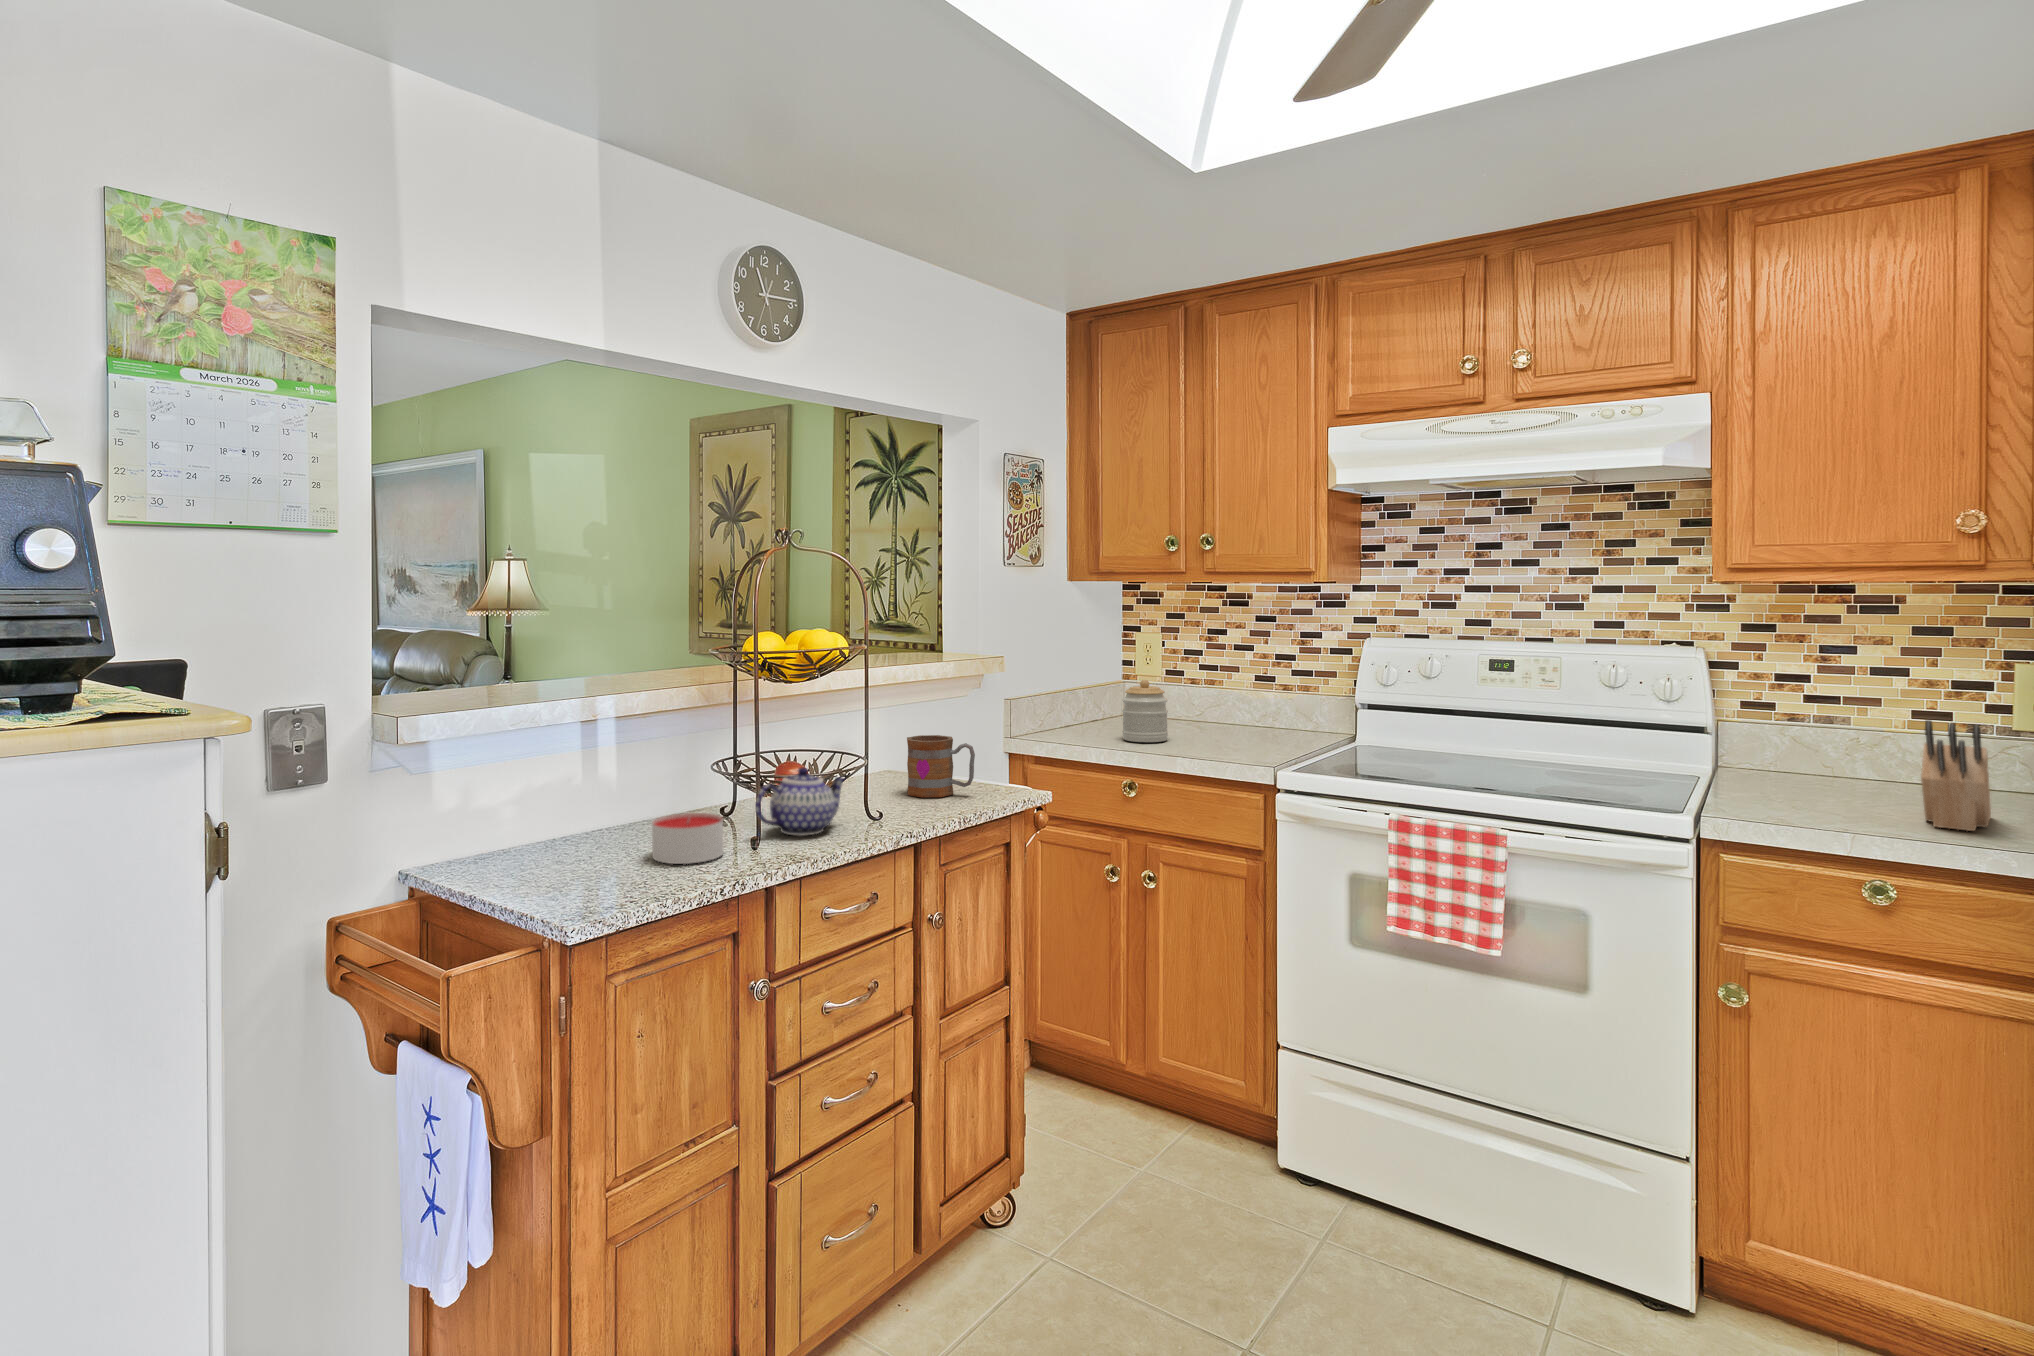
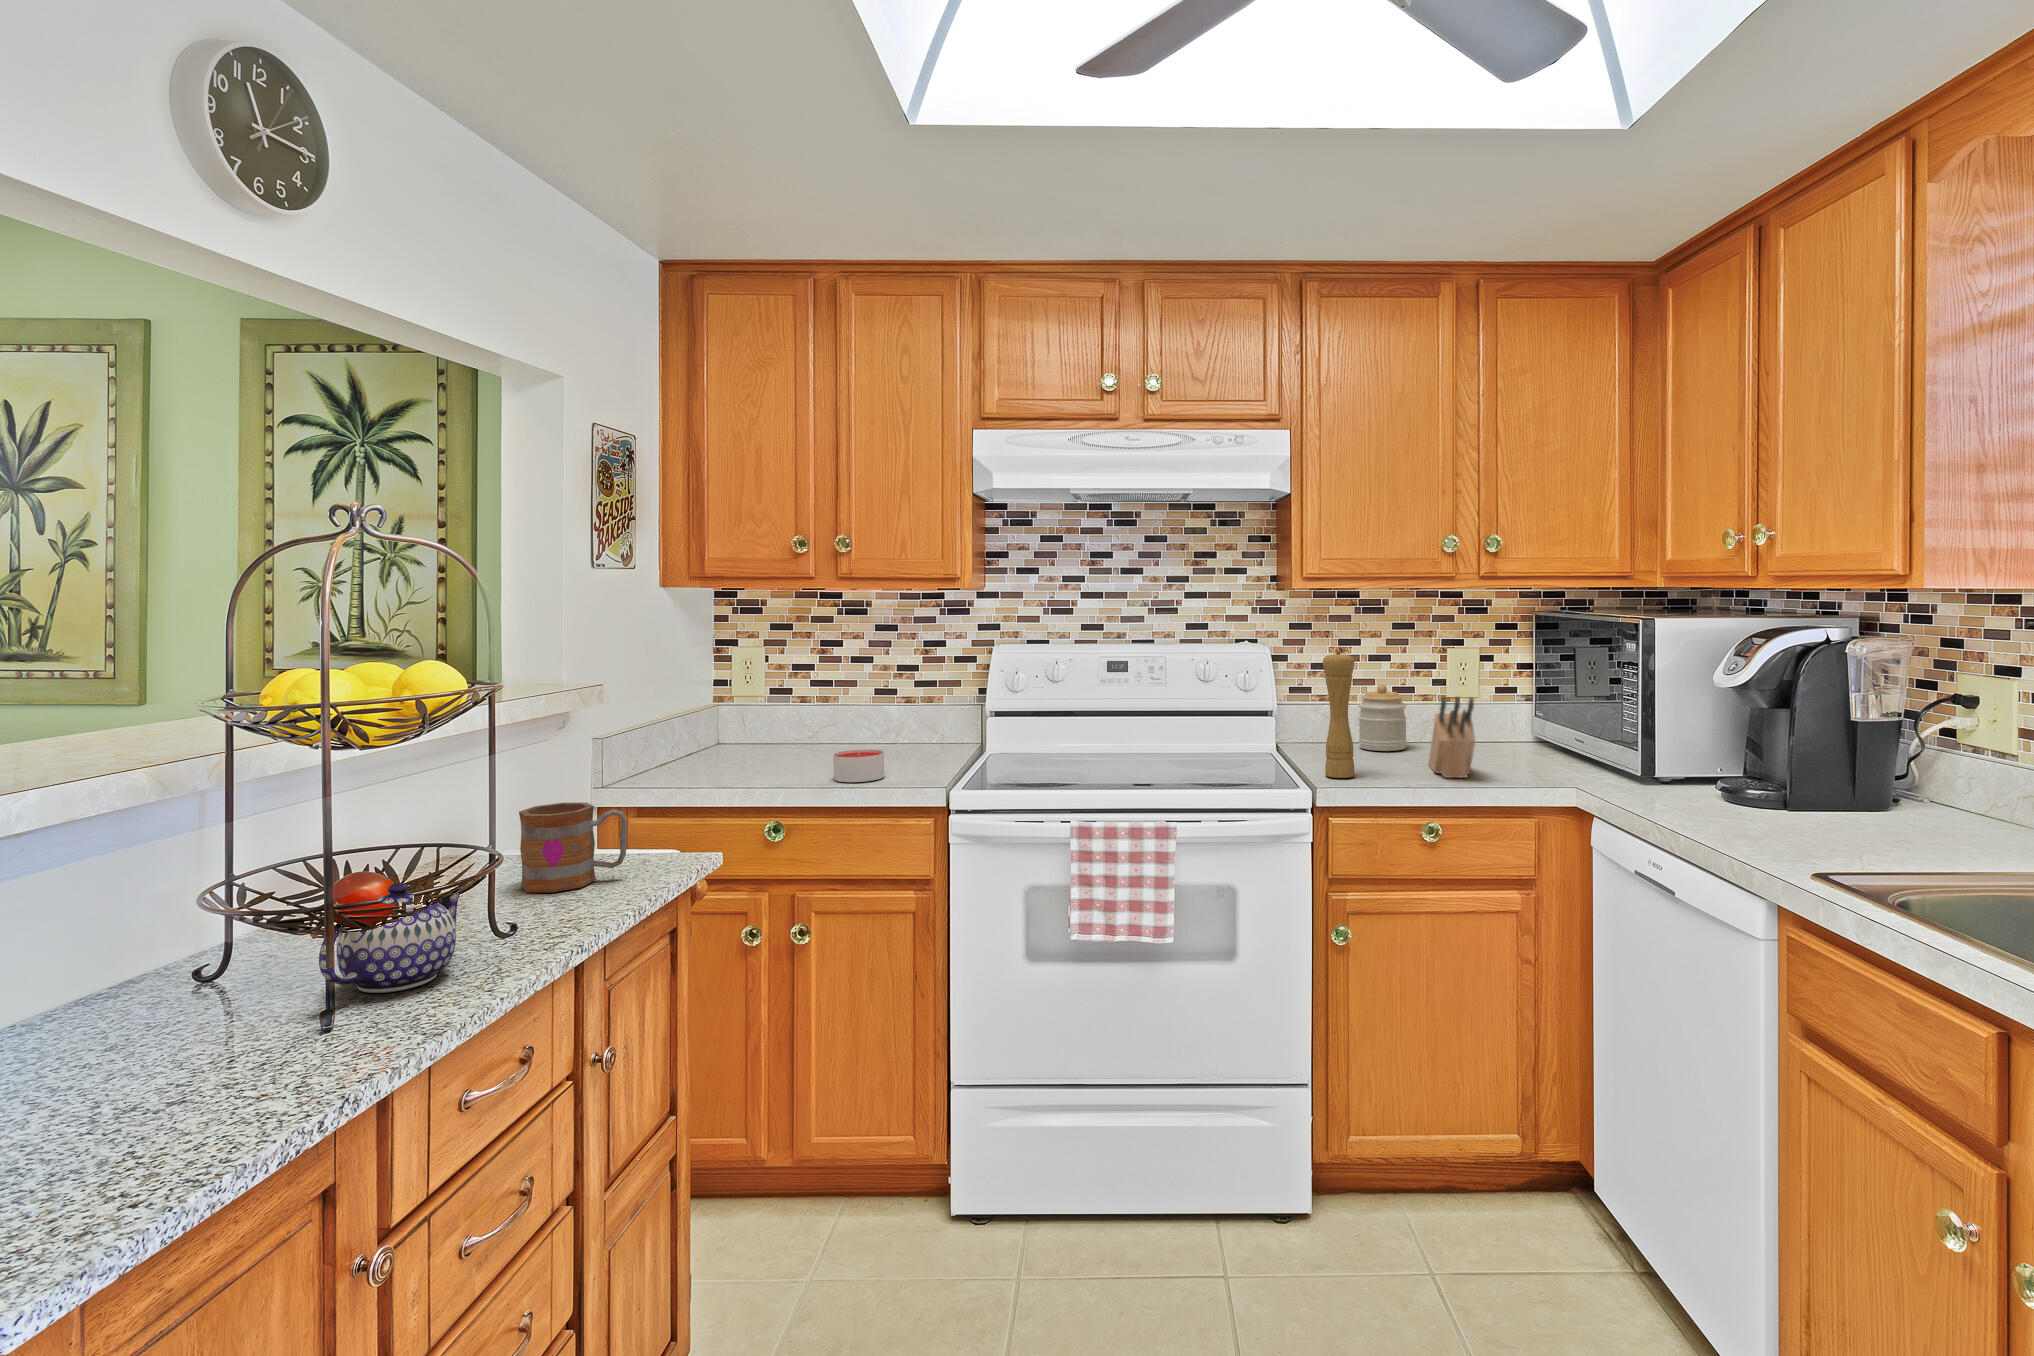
pepper mill: none [1741,659,1789,810] -> present [1323,652,1354,778]
jar: present [1122,680,1168,742] -> present [1358,685,1407,751]
candle: present [652,813,724,864] -> present [833,749,884,782]

